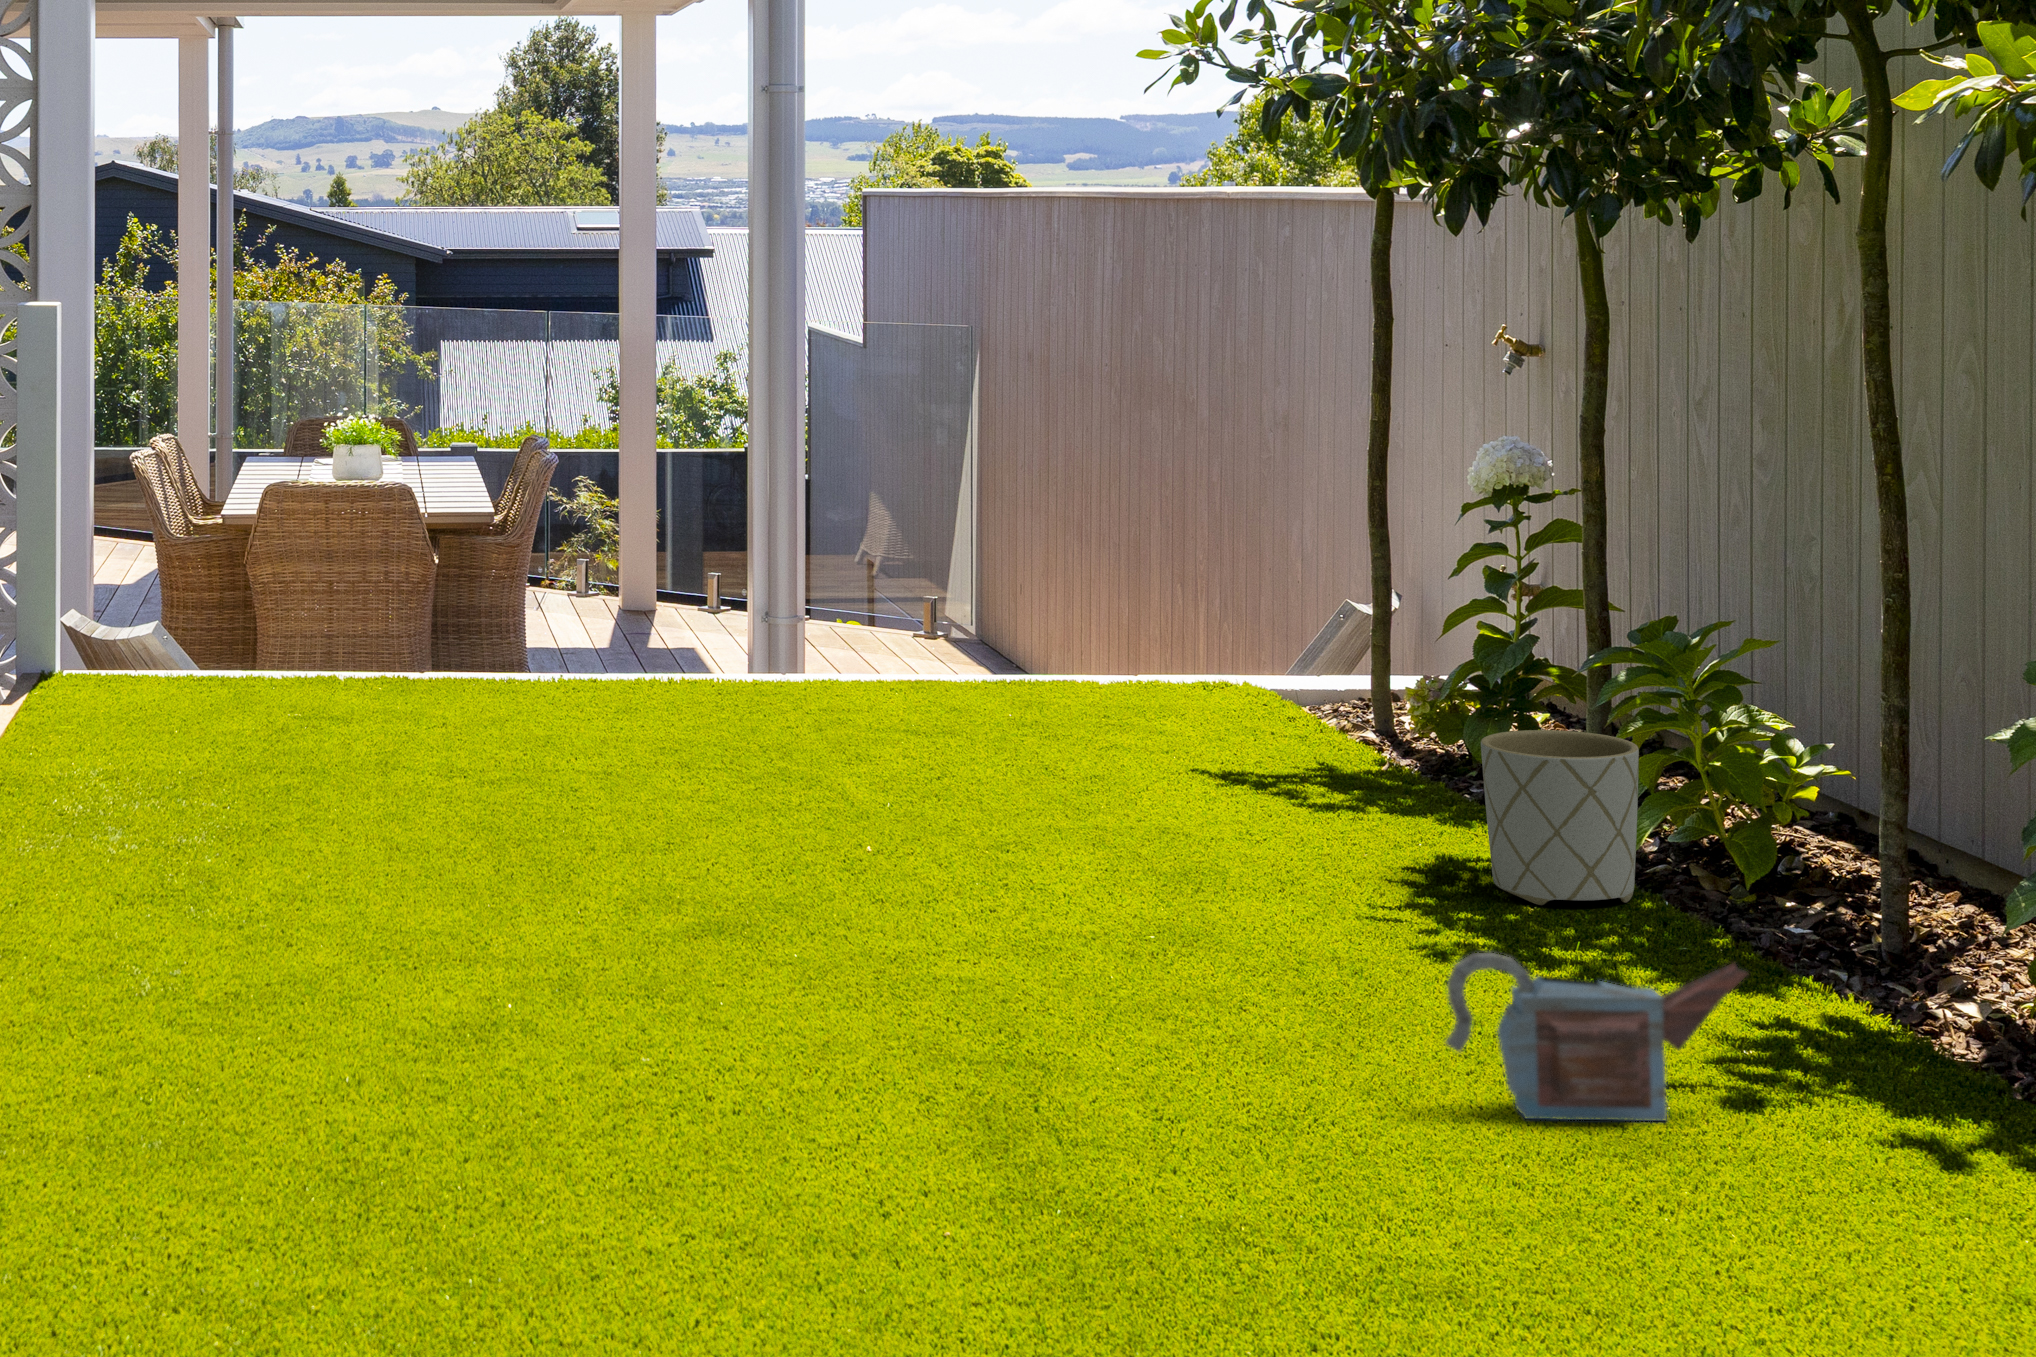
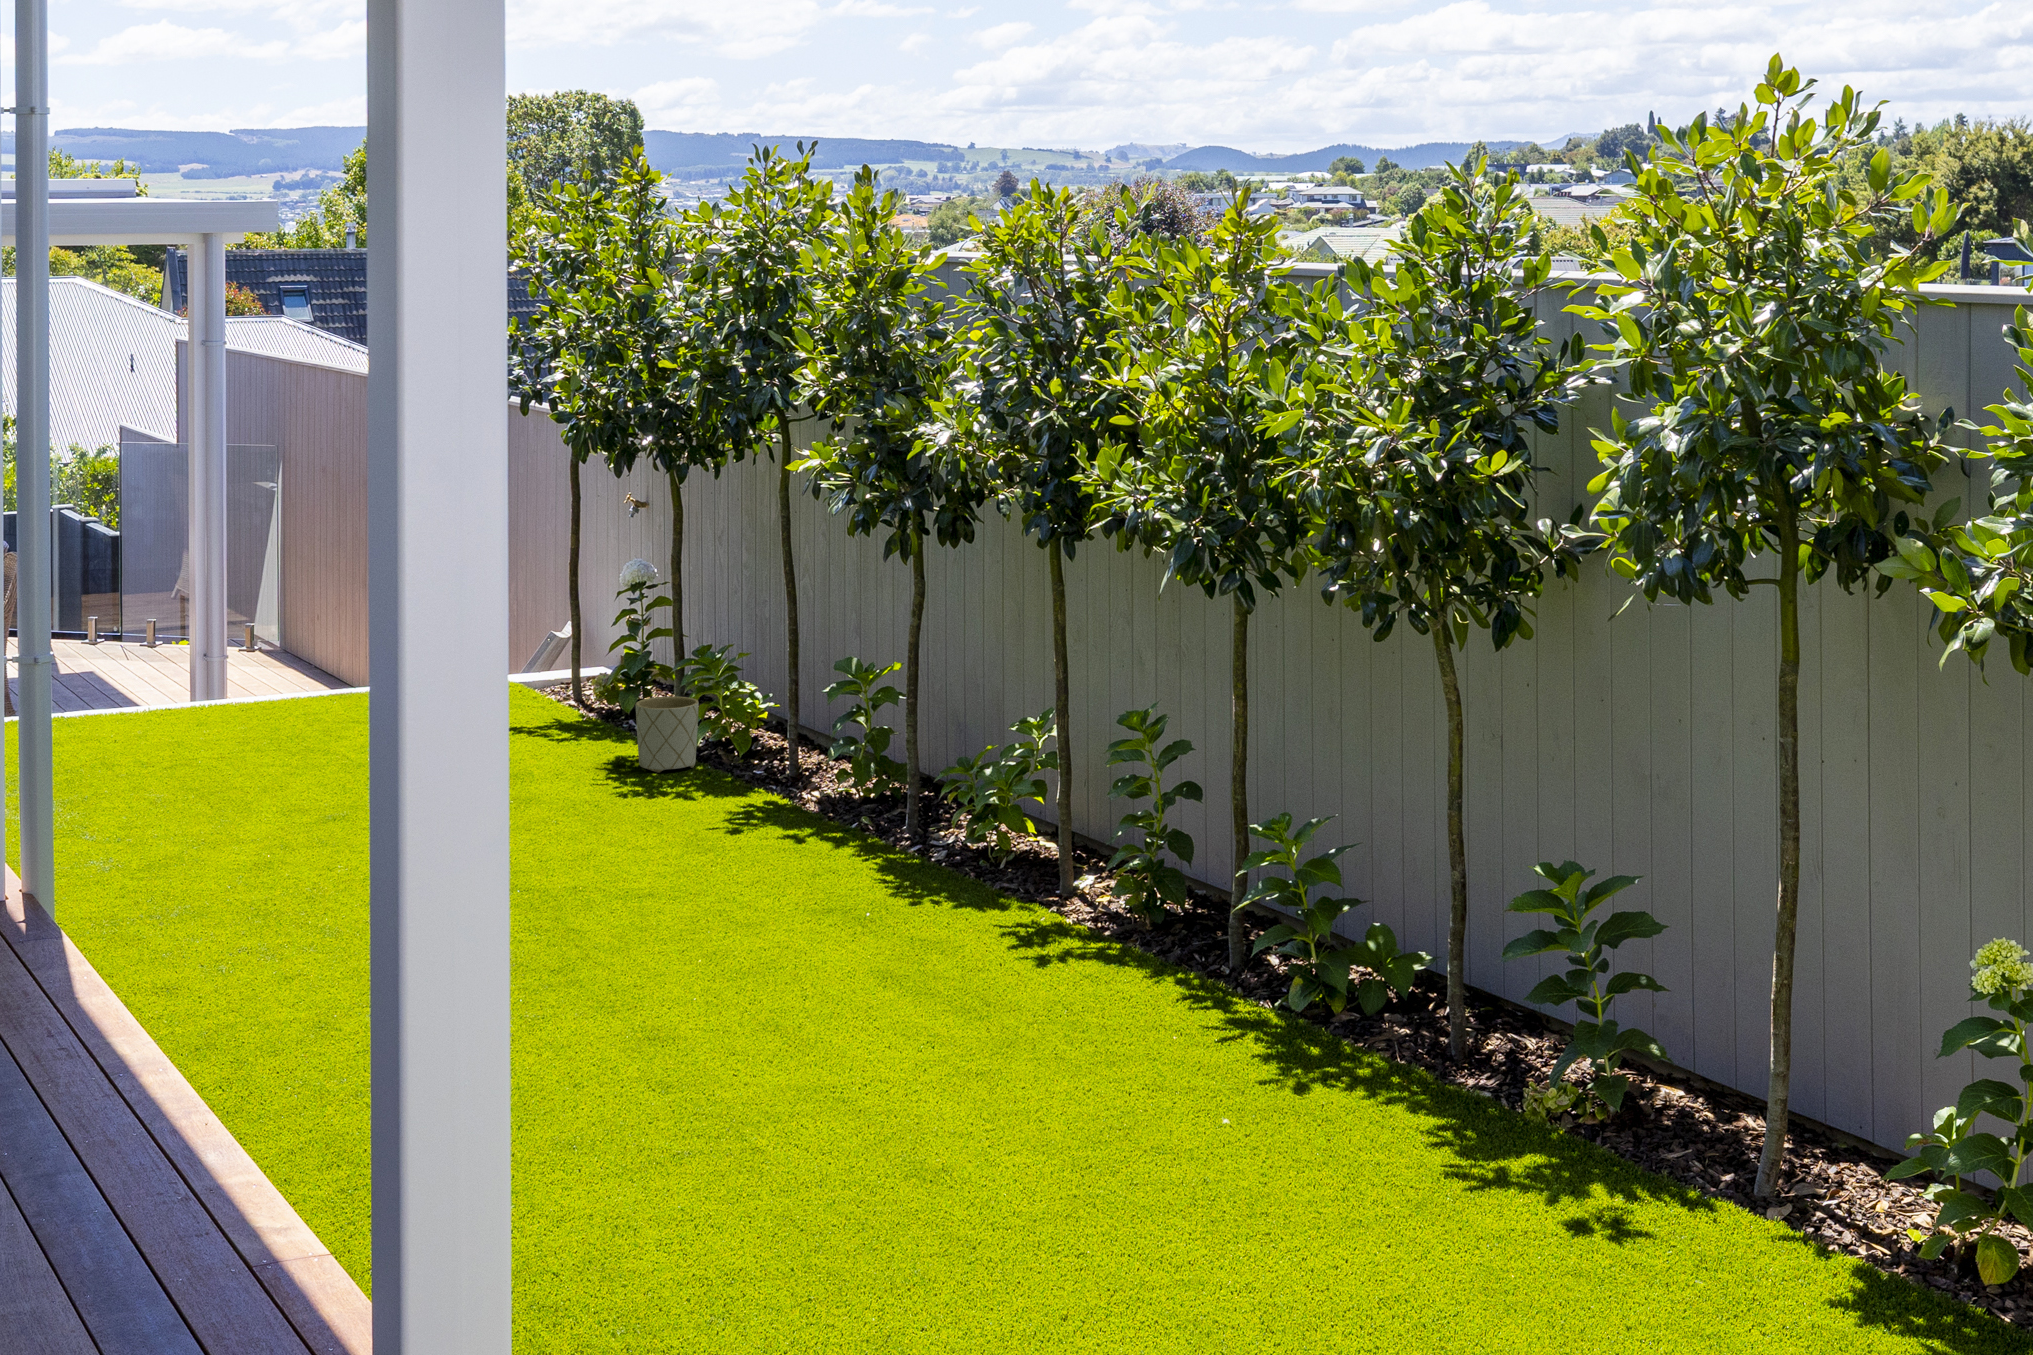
watering can: present [1446,953,1747,1121] -> none [634,781,740,849]

